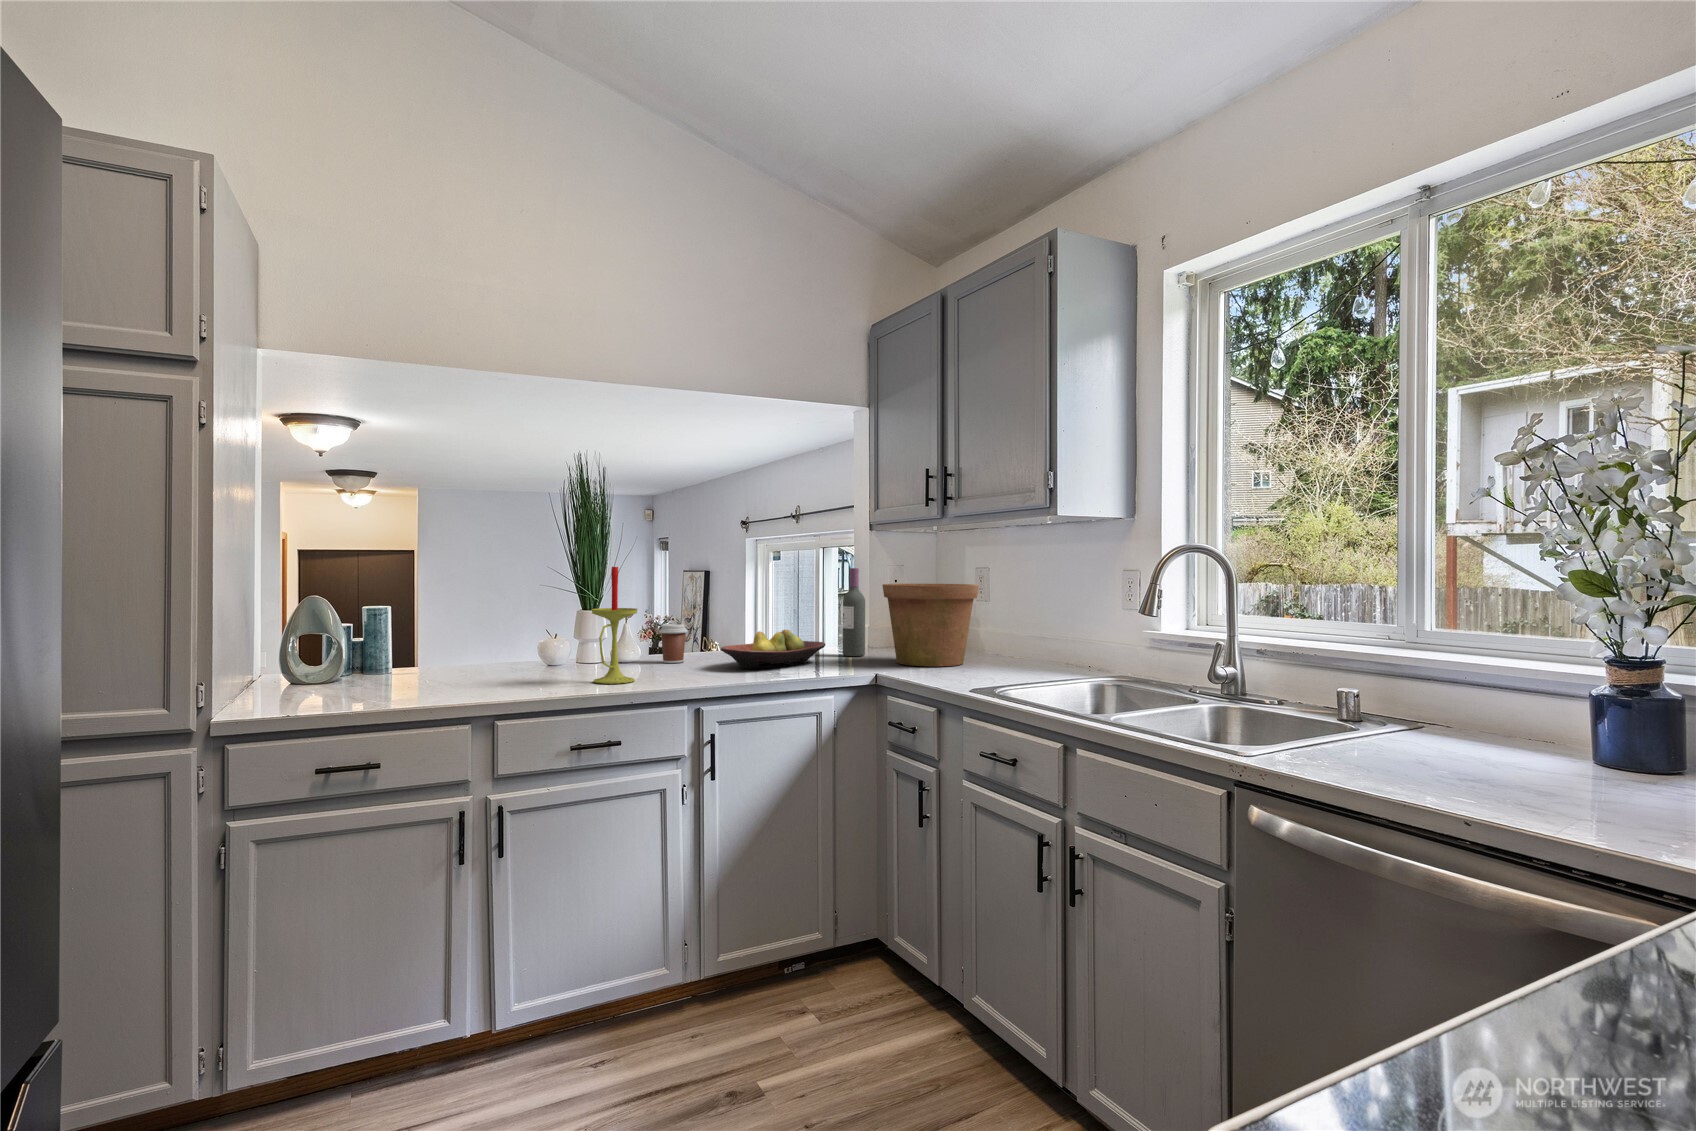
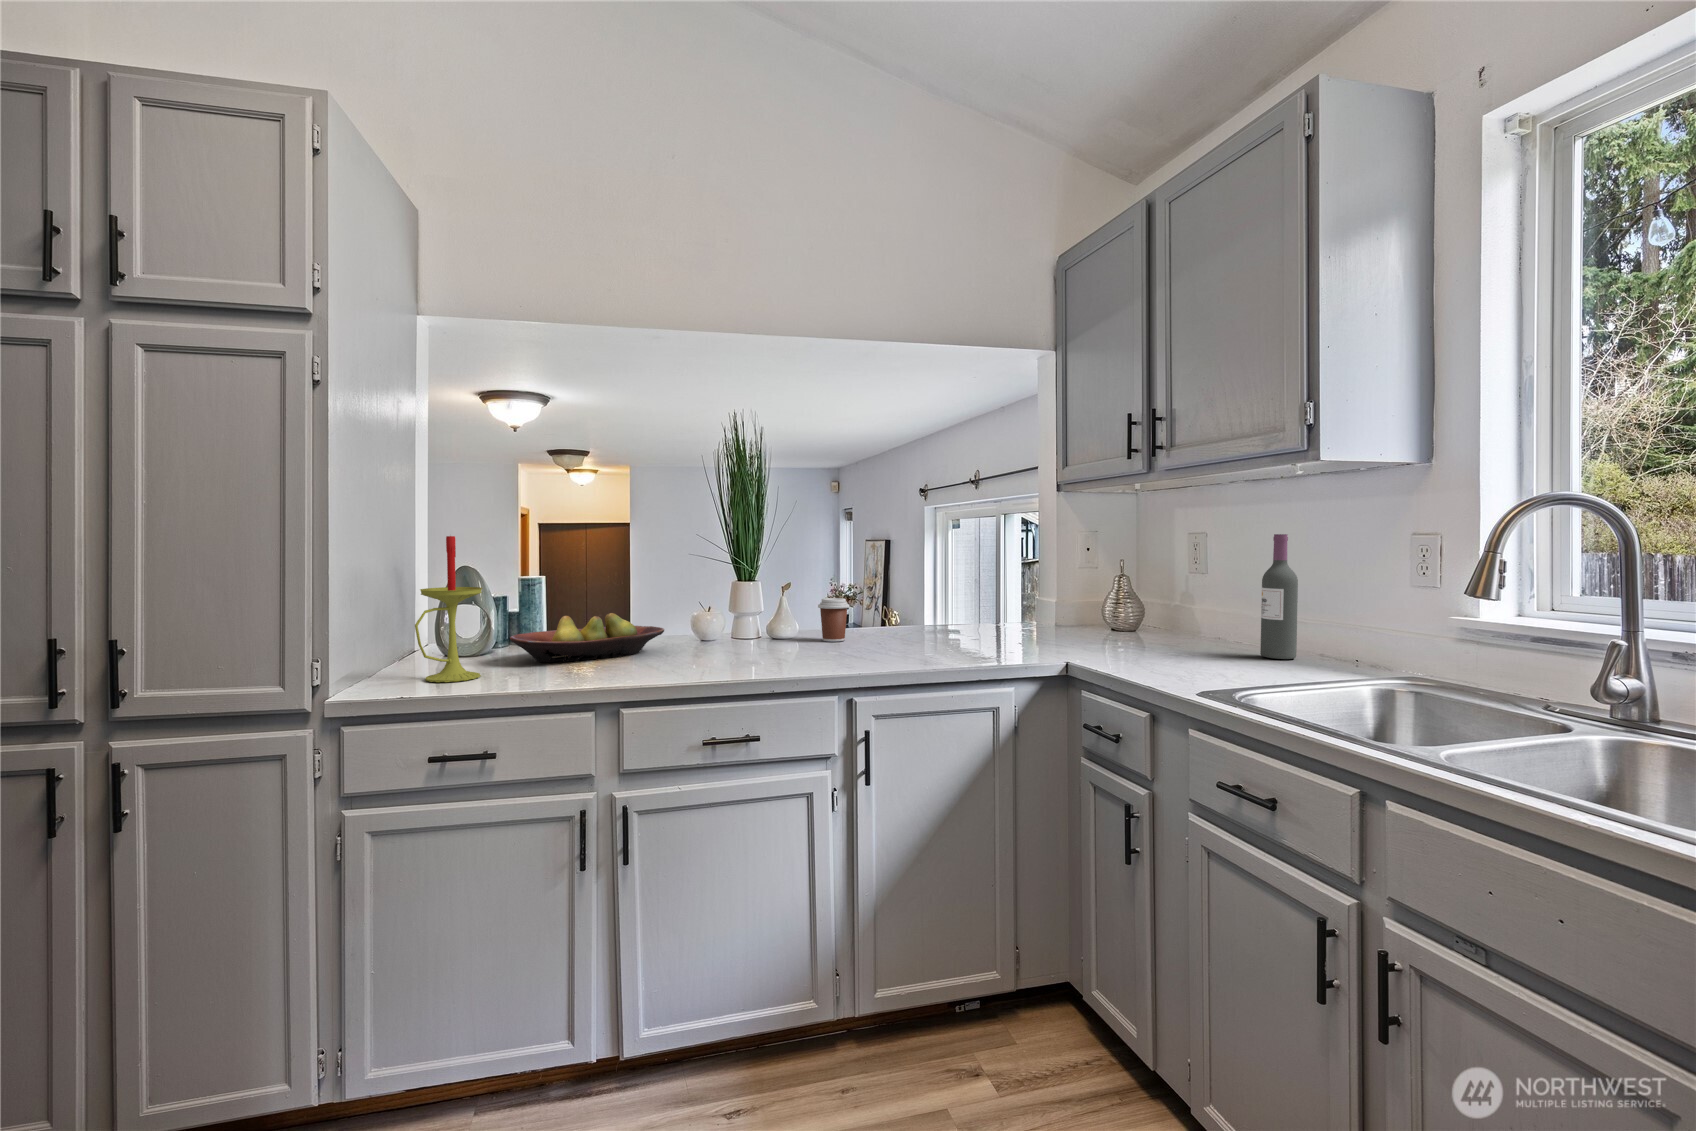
candle: present [592,567,637,684] -> present [415,536,482,682]
wine bottle: present [843,568,865,656] -> present [1260,534,1298,659]
flower pot: present [882,583,979,666] -> none [1076,553,1201,655]
fruit bowl: present [721,630,825,669] -> present [510,613,664,662]

